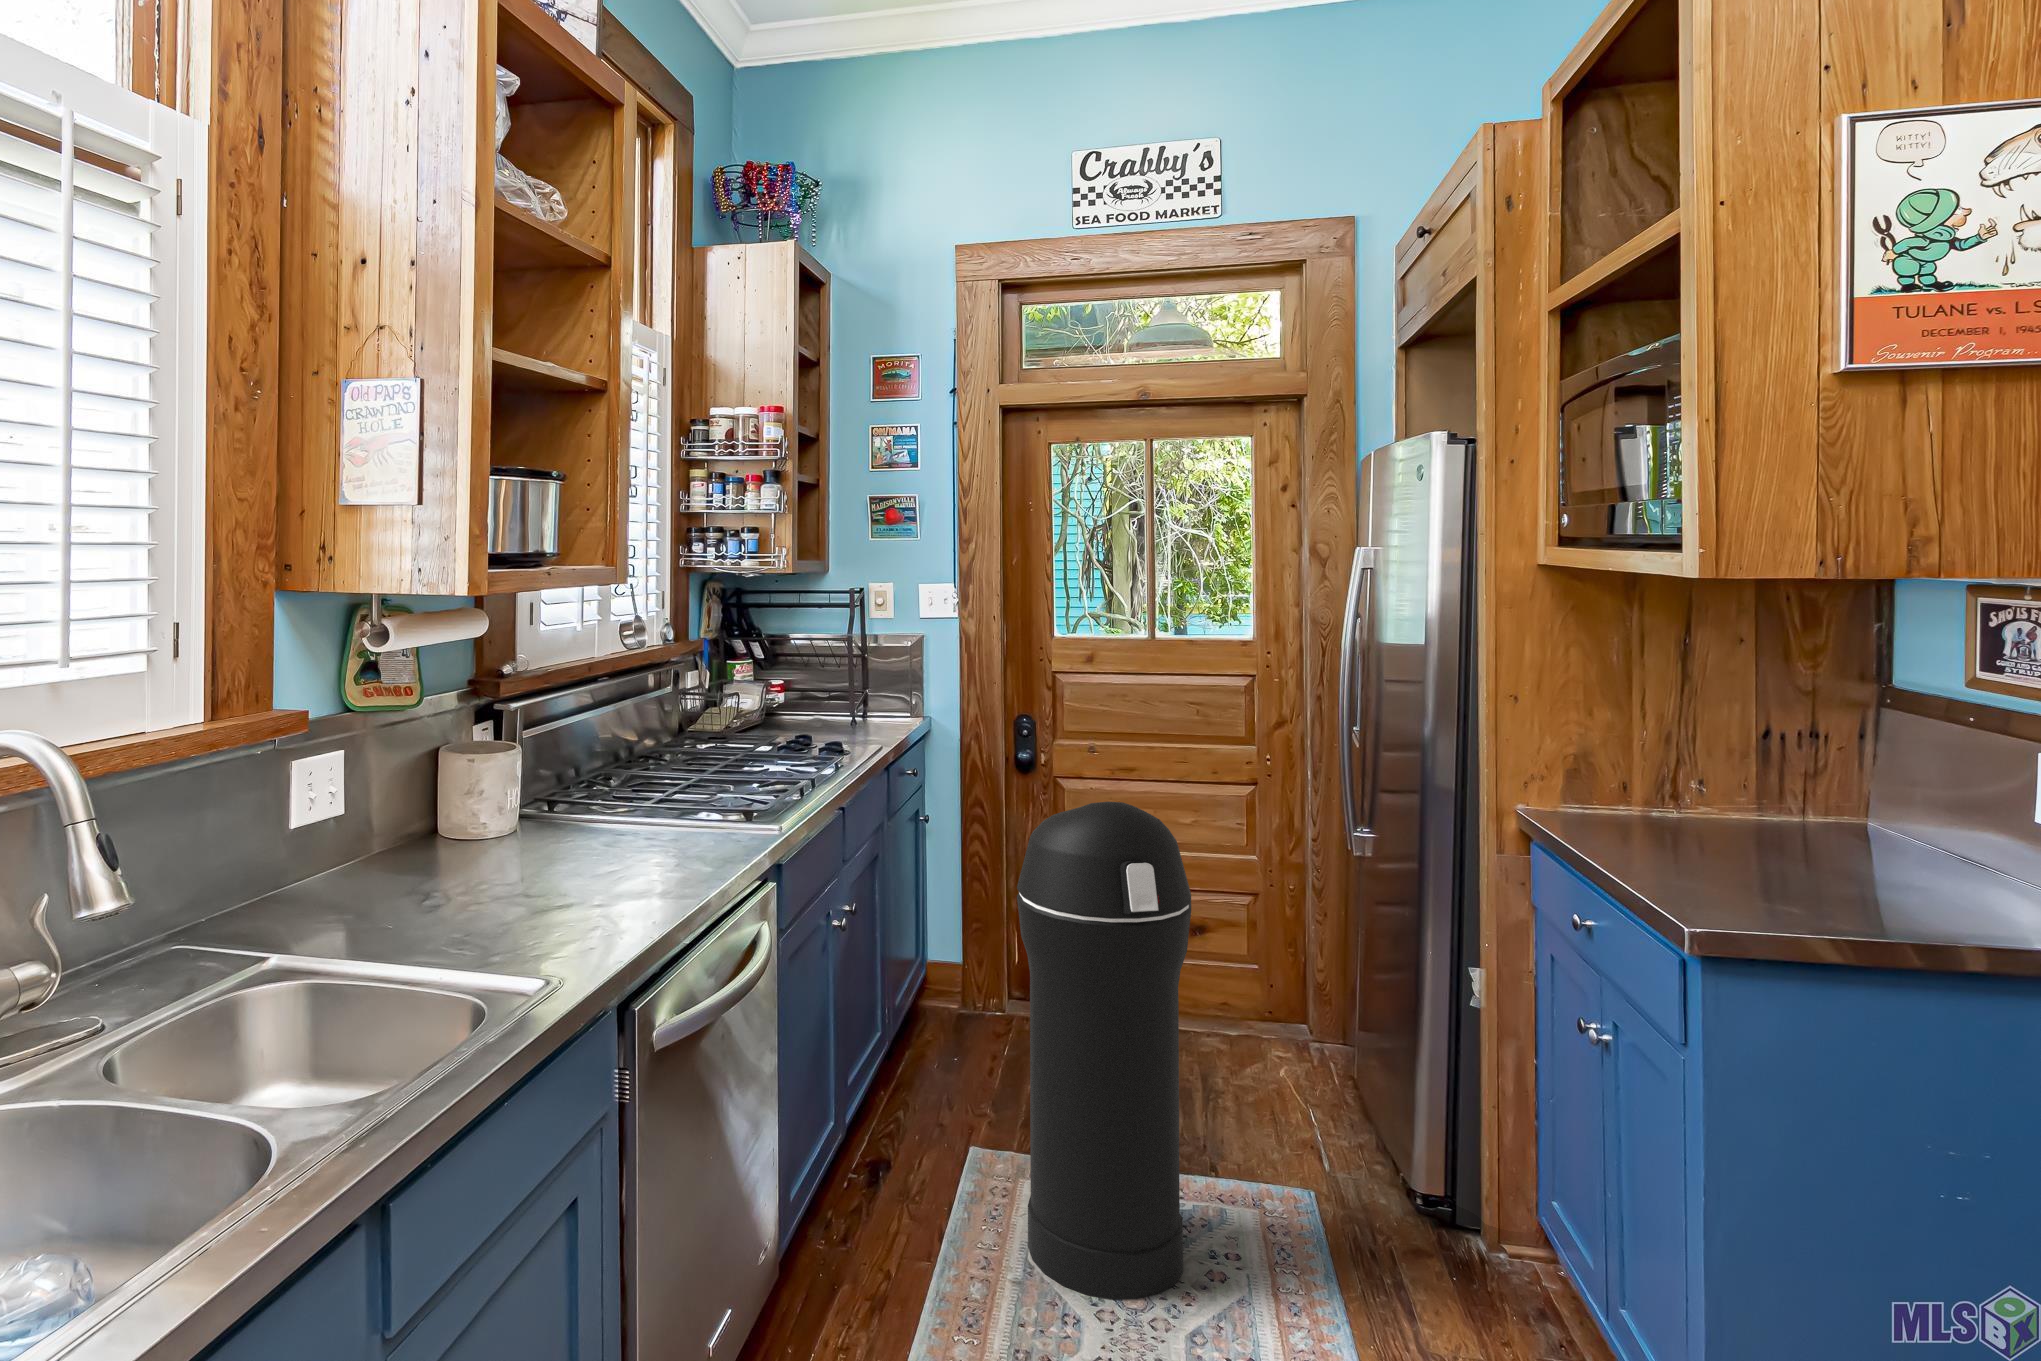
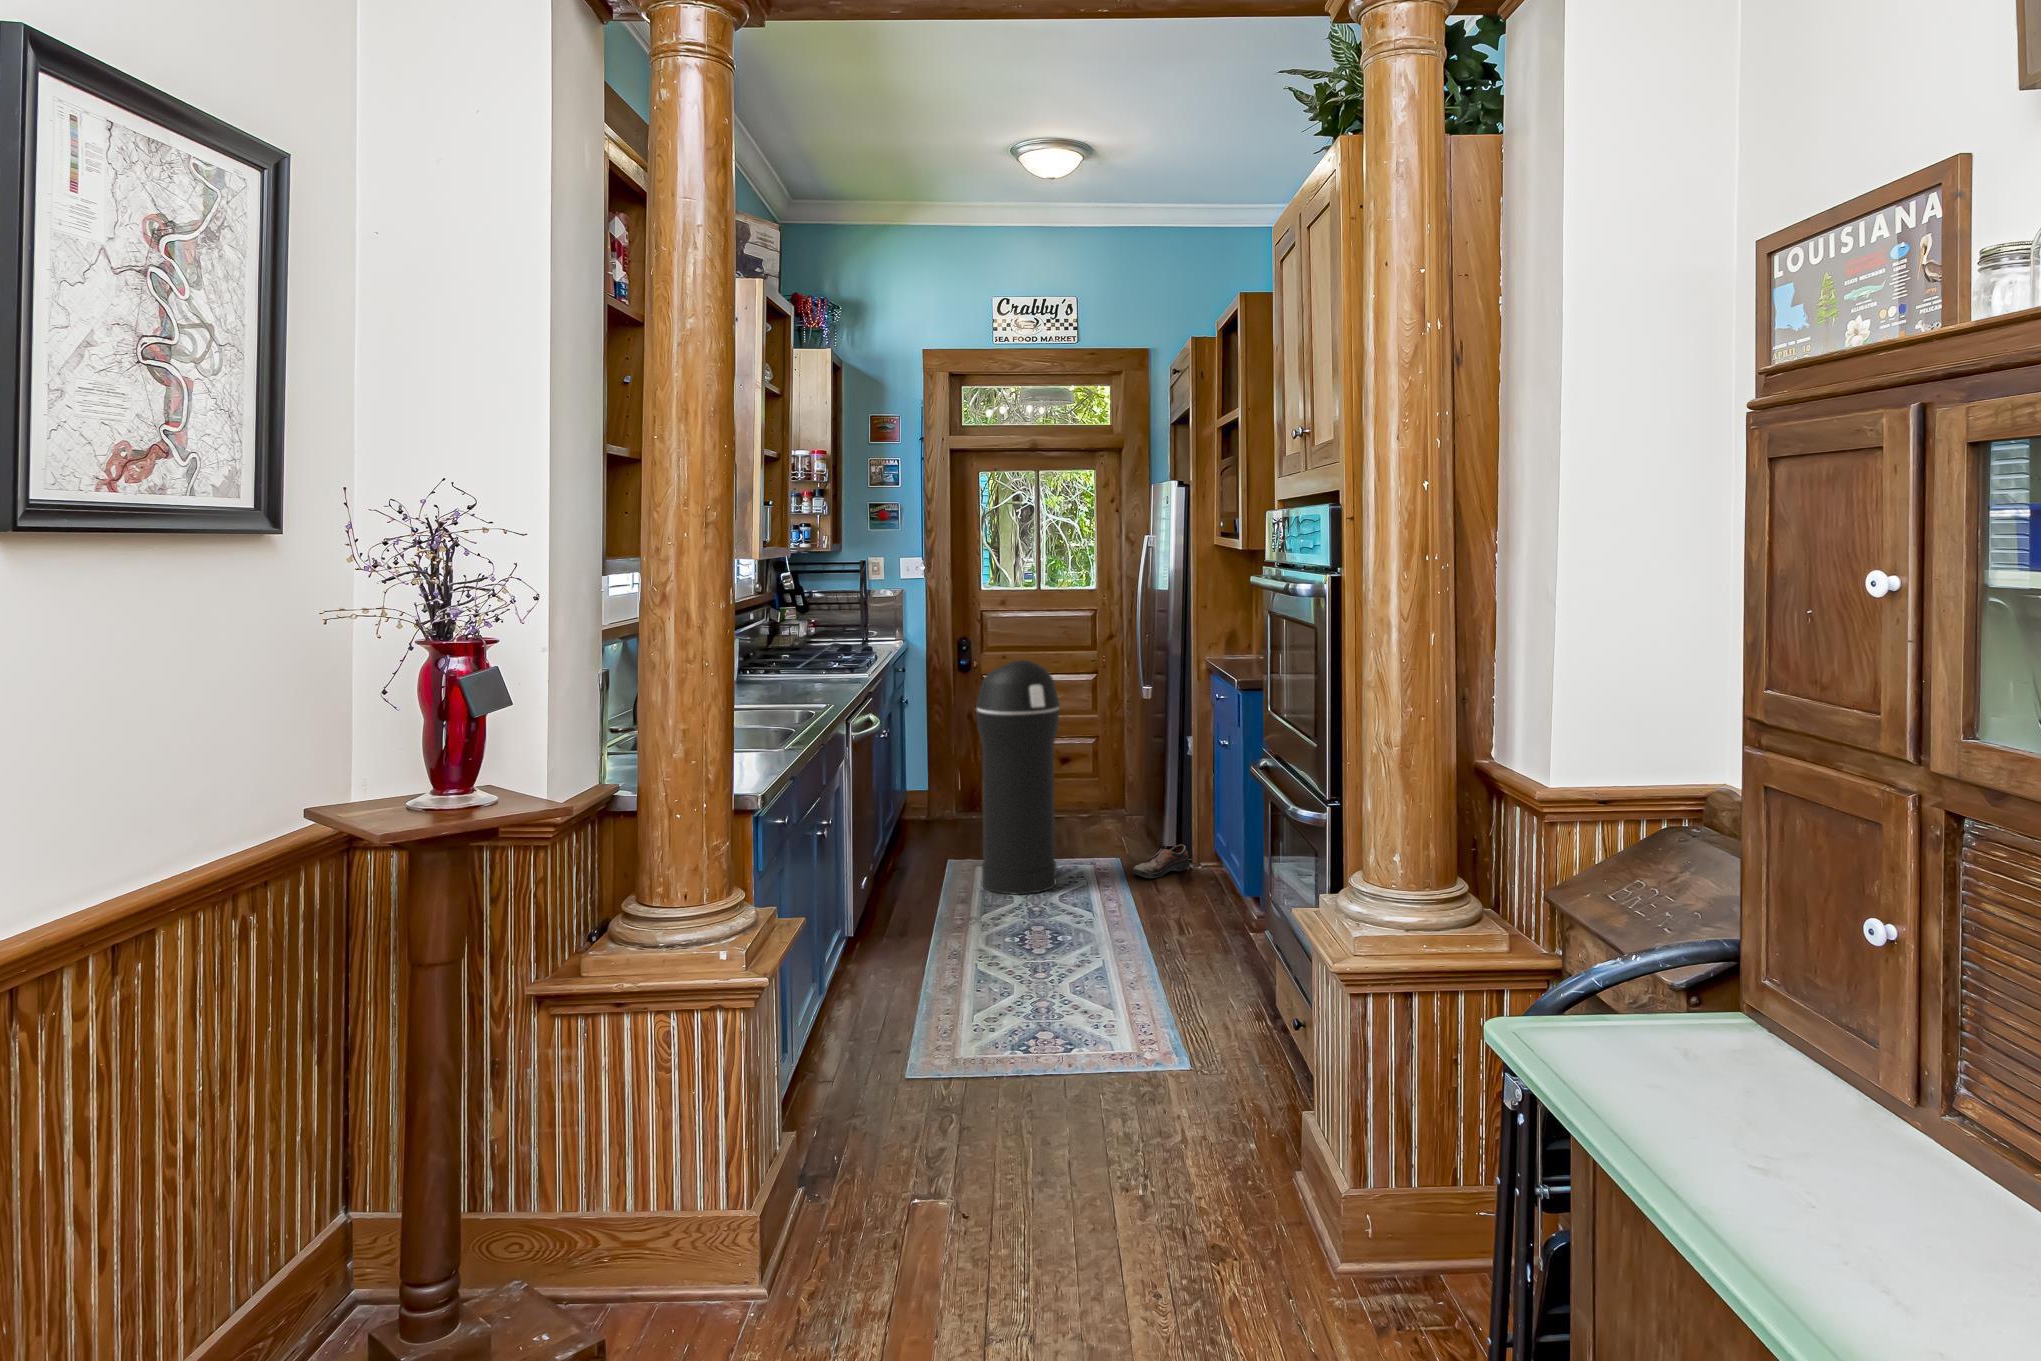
shoe: none [1350,1198,1478,1285] -> present [1133,844,1189,878]

